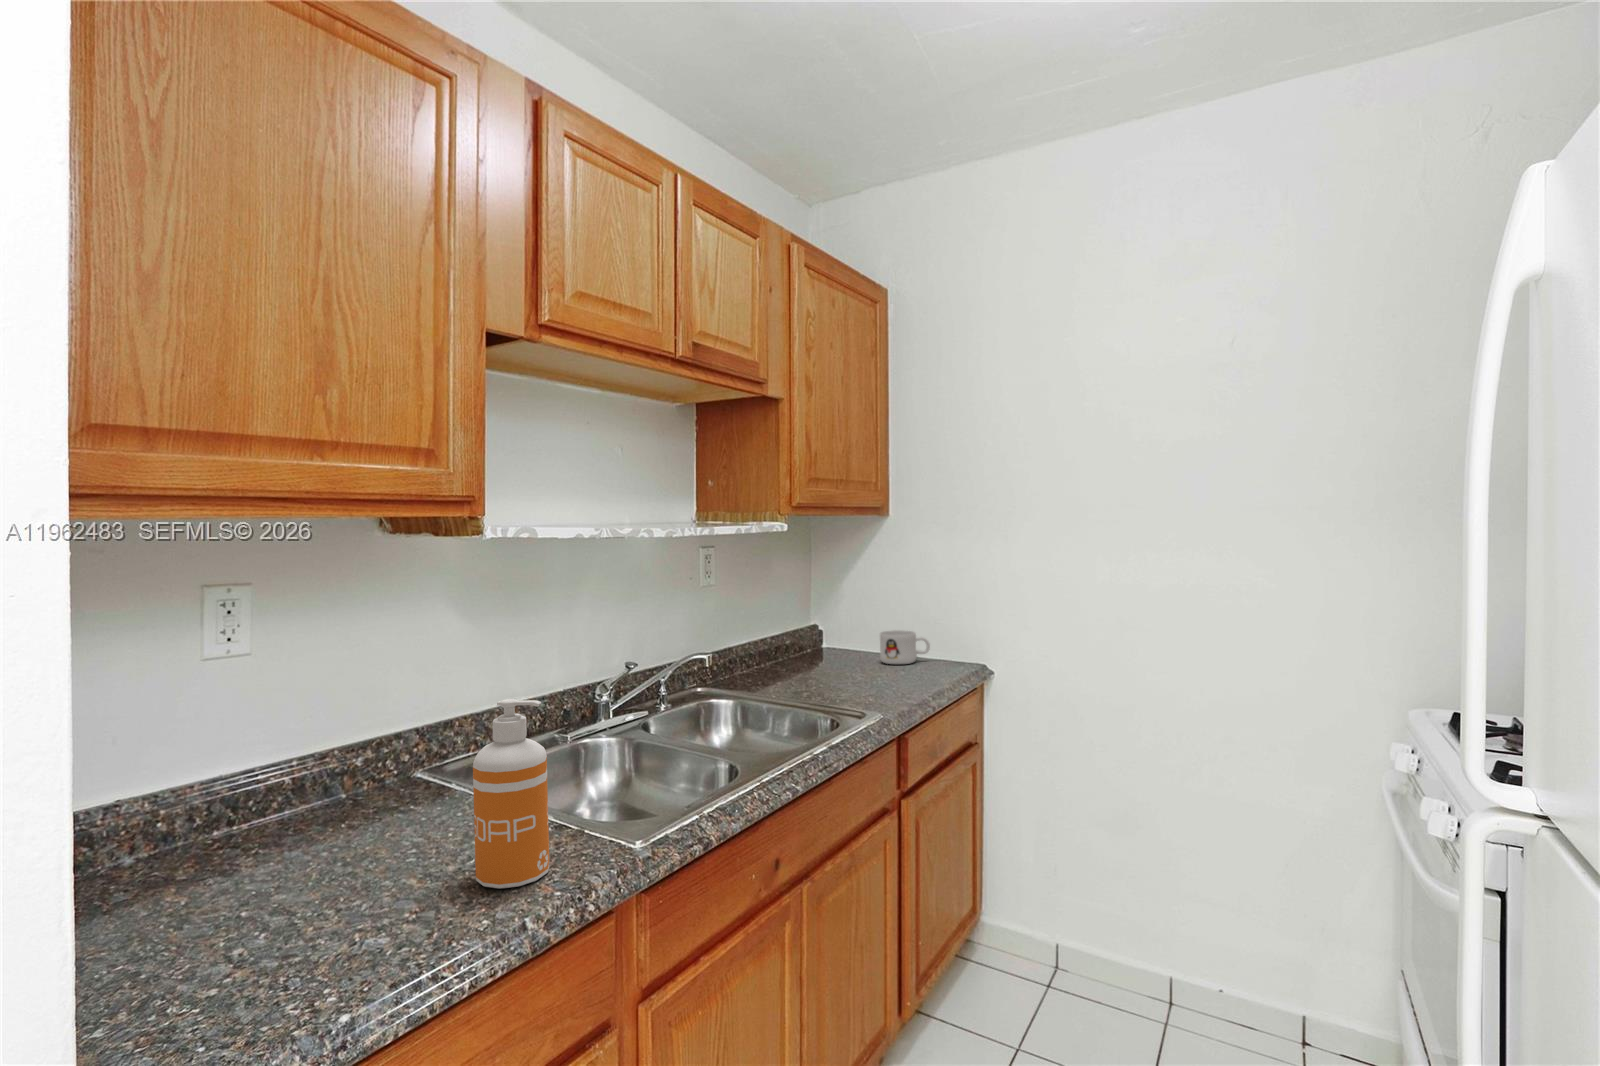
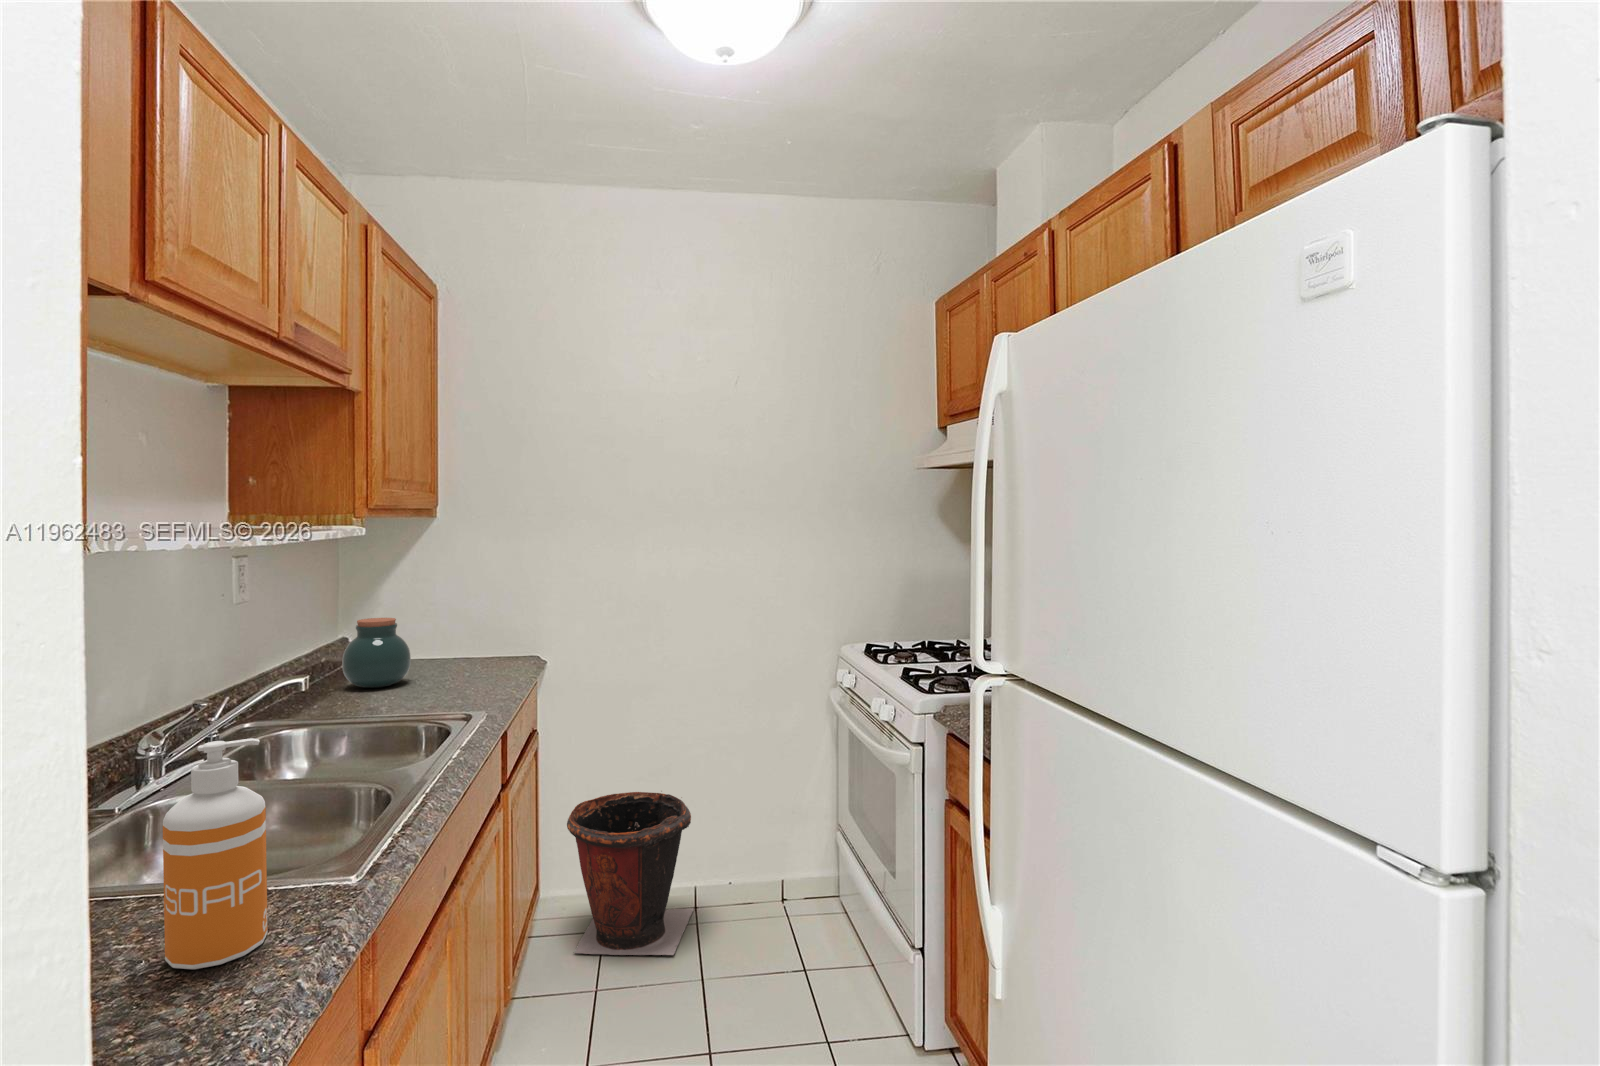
jar: none [795,608,851,672] -> present [342,618,411,688]
mug: present [880,630,930,665] -> none [436,636,489,671]
waste bin: none [998,818,1153,1023] -> present [567,792,694,955]

